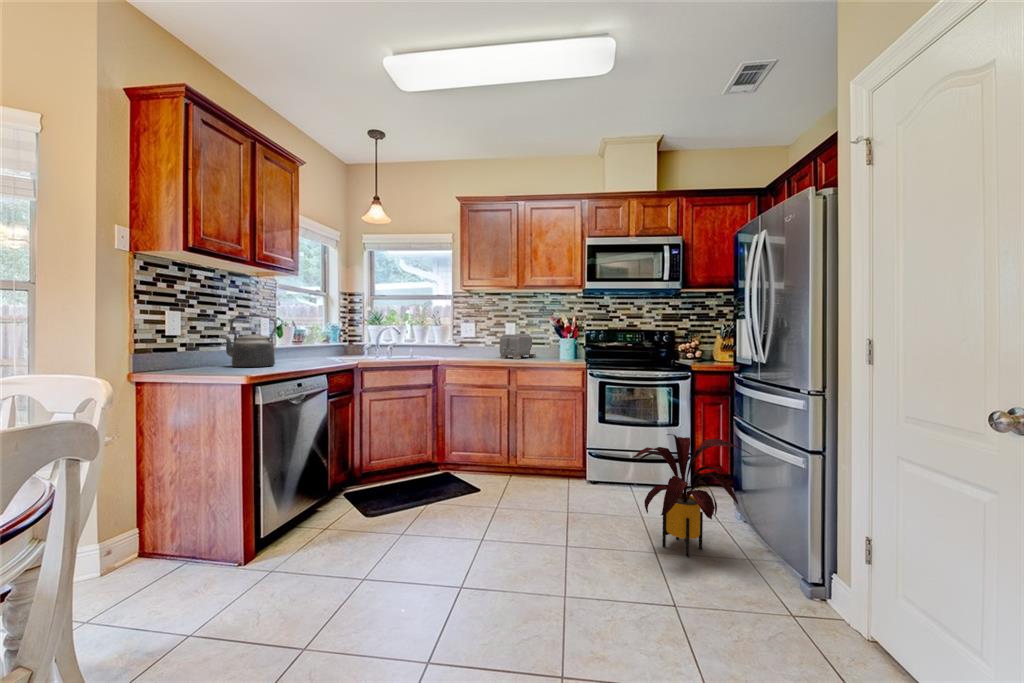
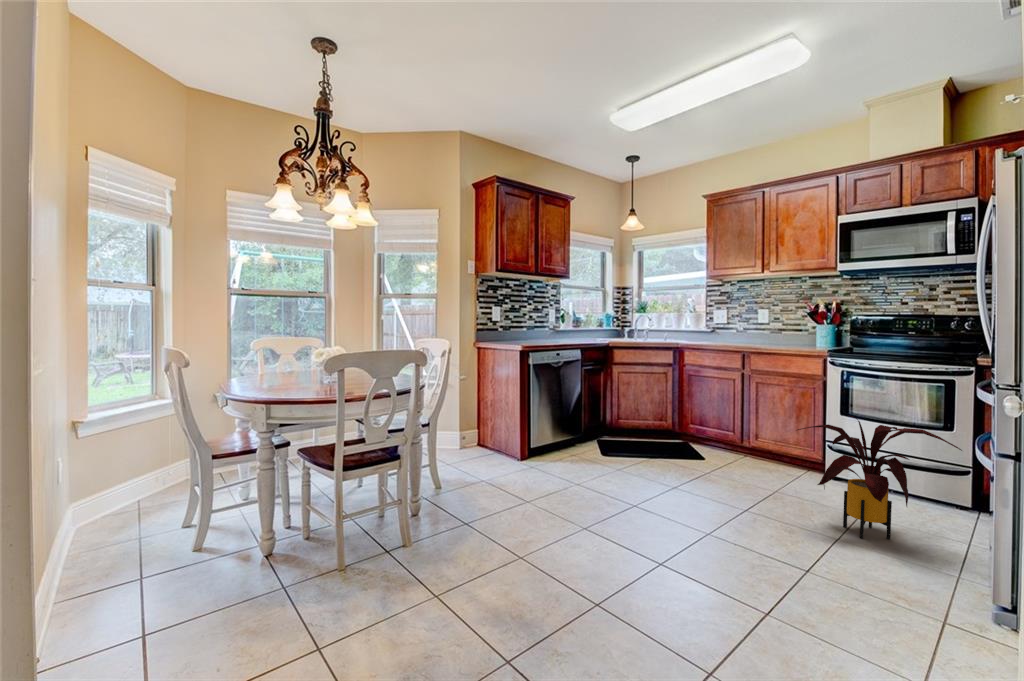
kettle: present [223,315,276,367] -> none [523,308,552,342]
toaster: present [500,334,536,359] -> none [748,321,795,345]

